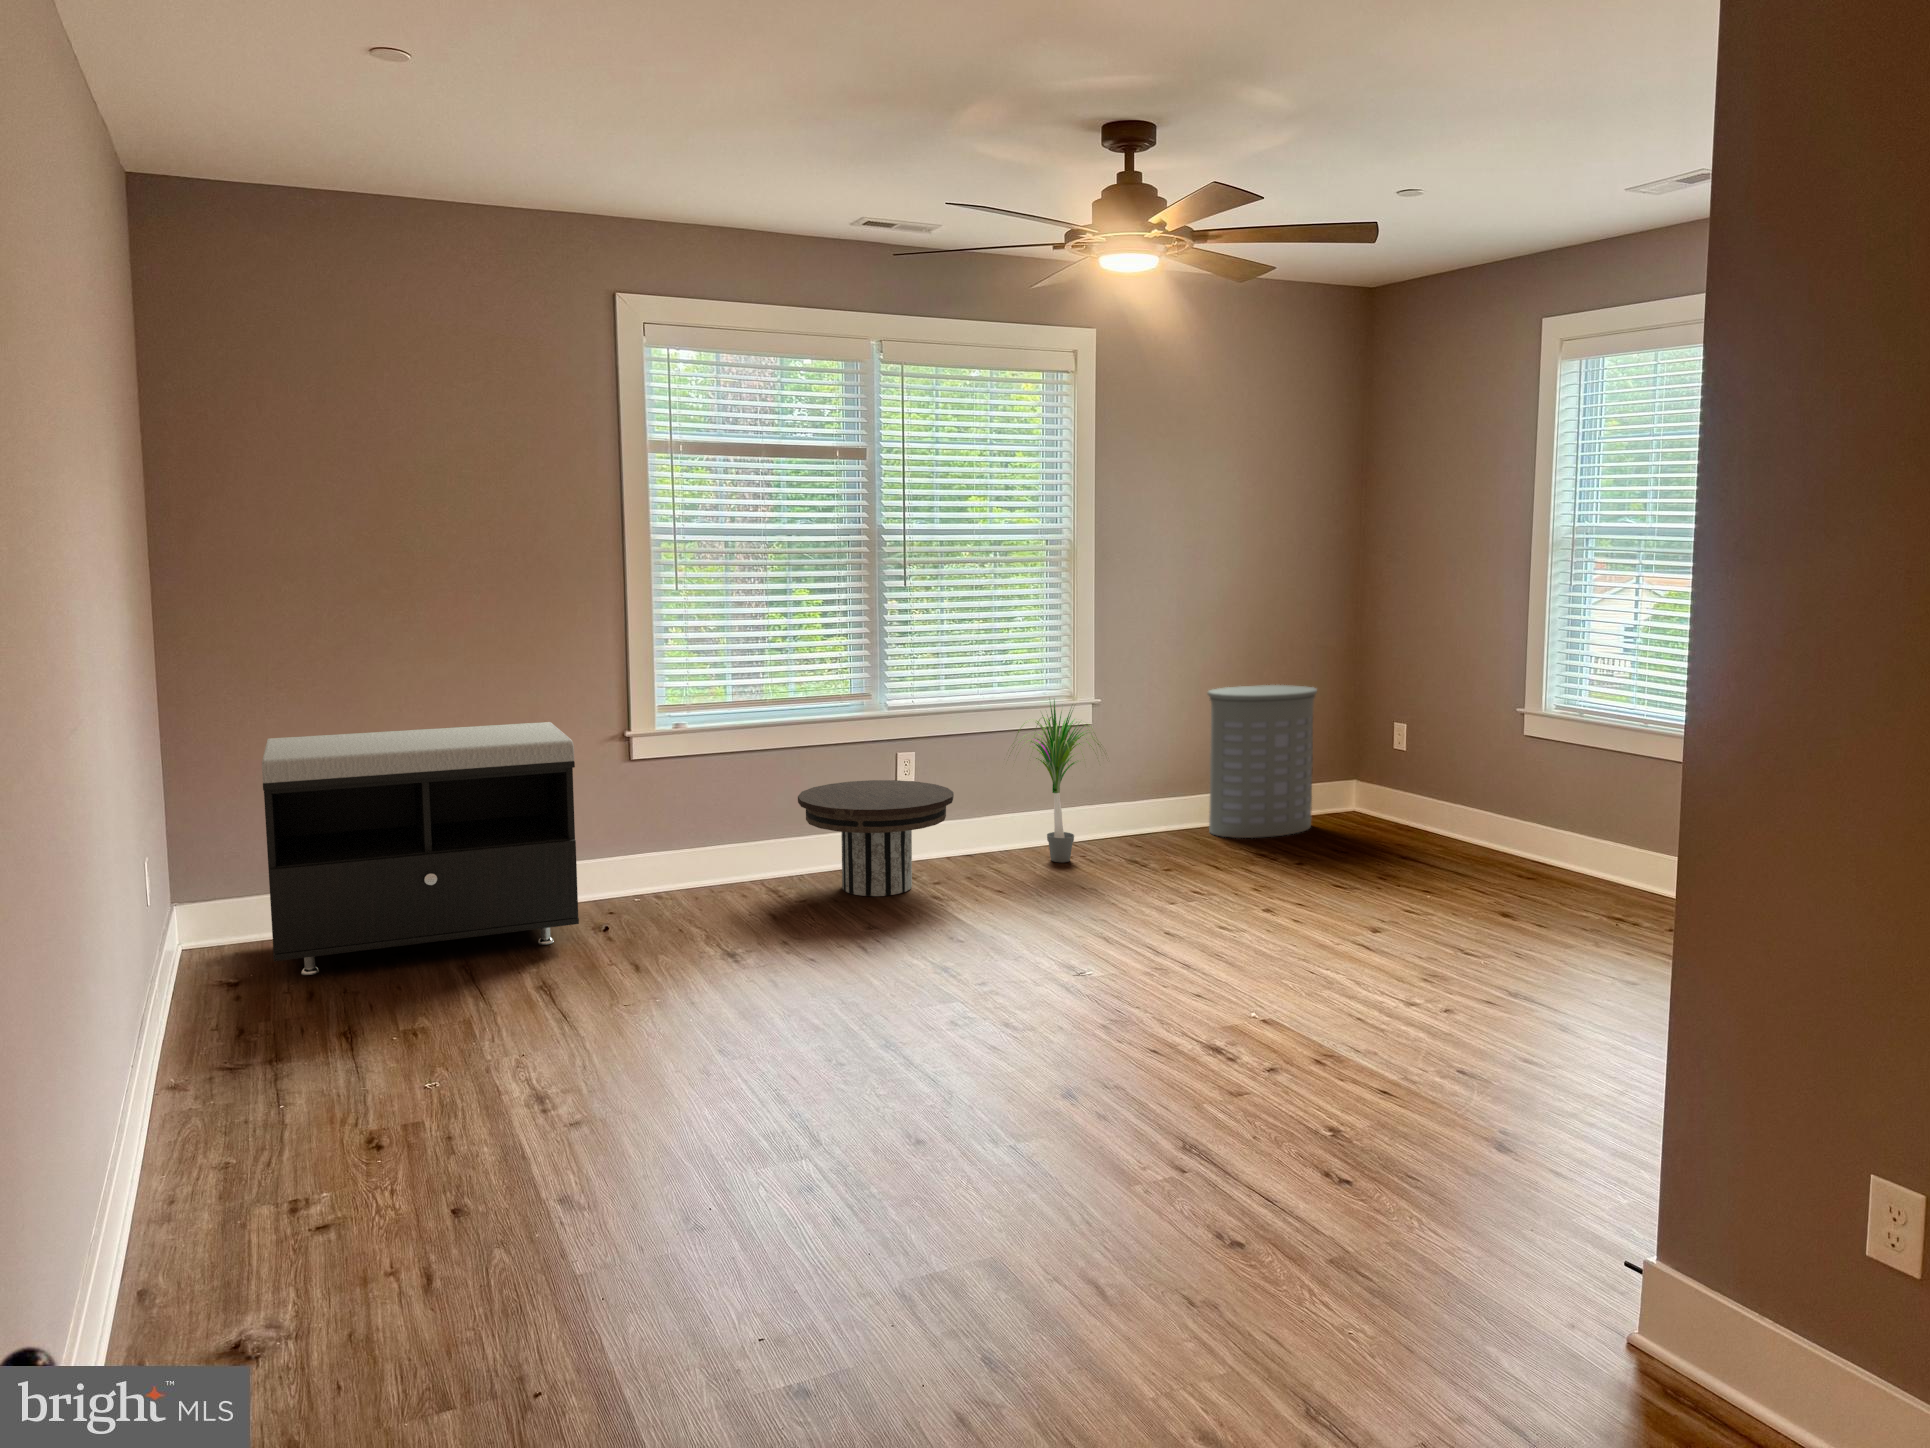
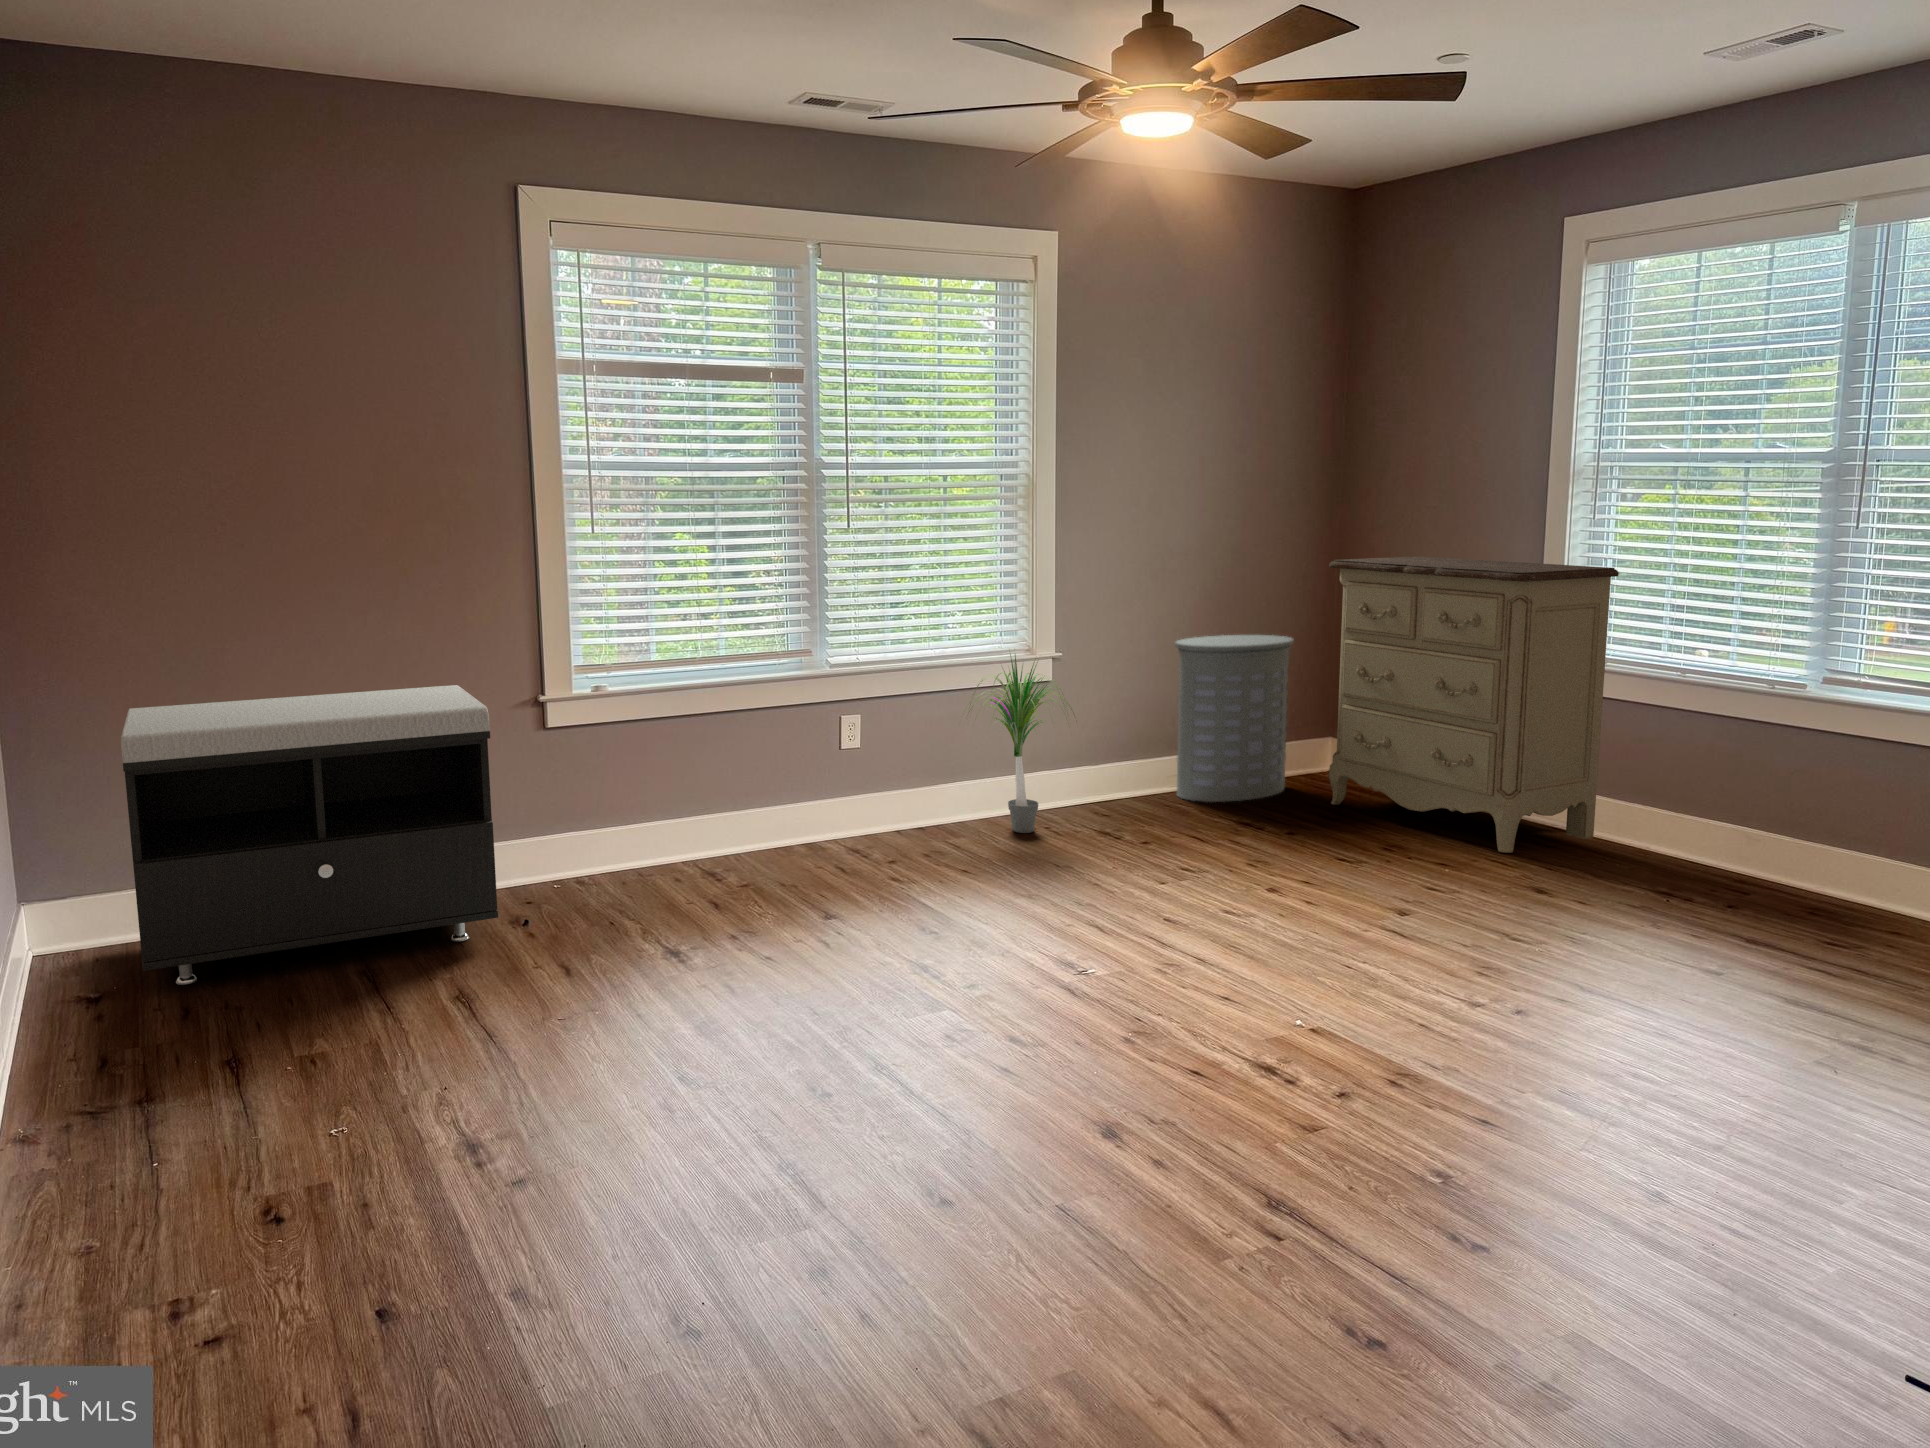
dresser: none [1345,615,1594,884] -> present [1329,556,1619,853]
side table: present [798,780,954,896] -> none [737,745,911,876]

